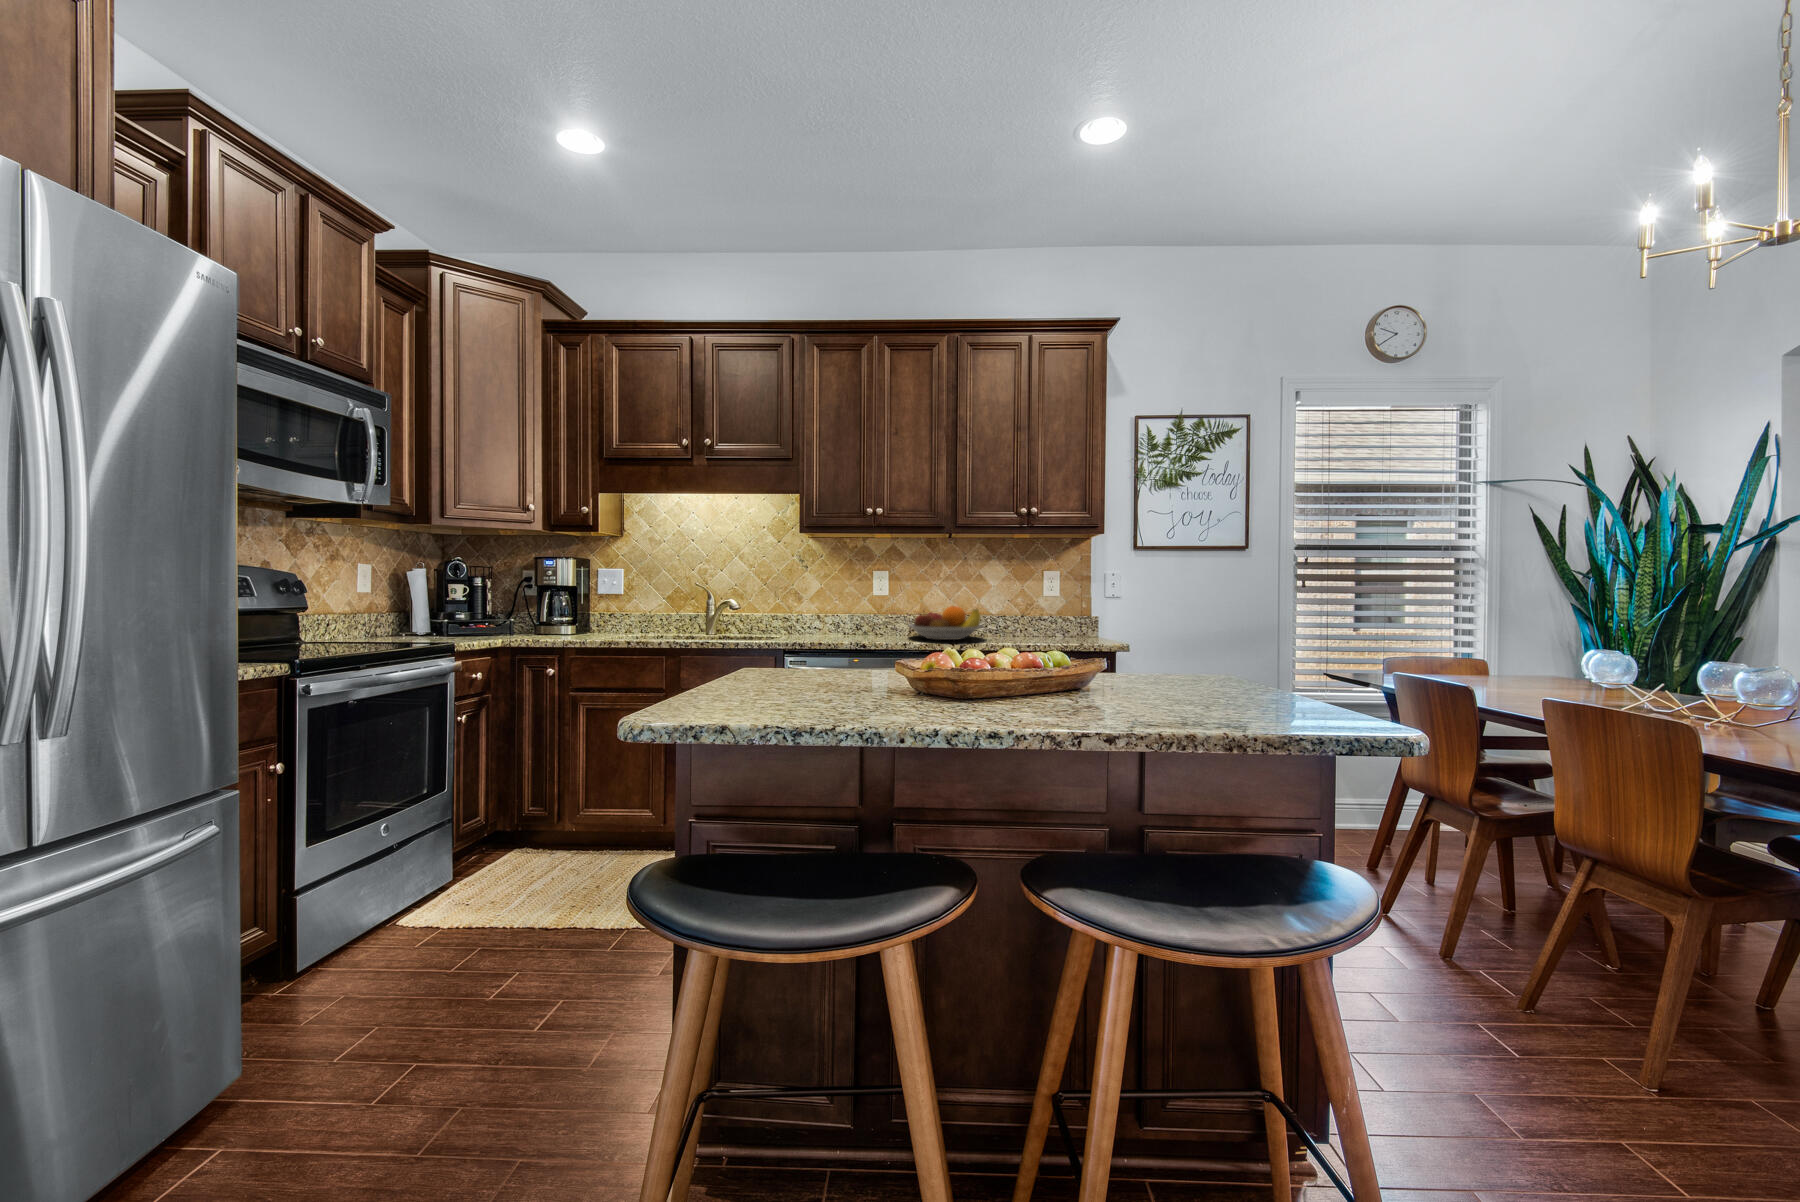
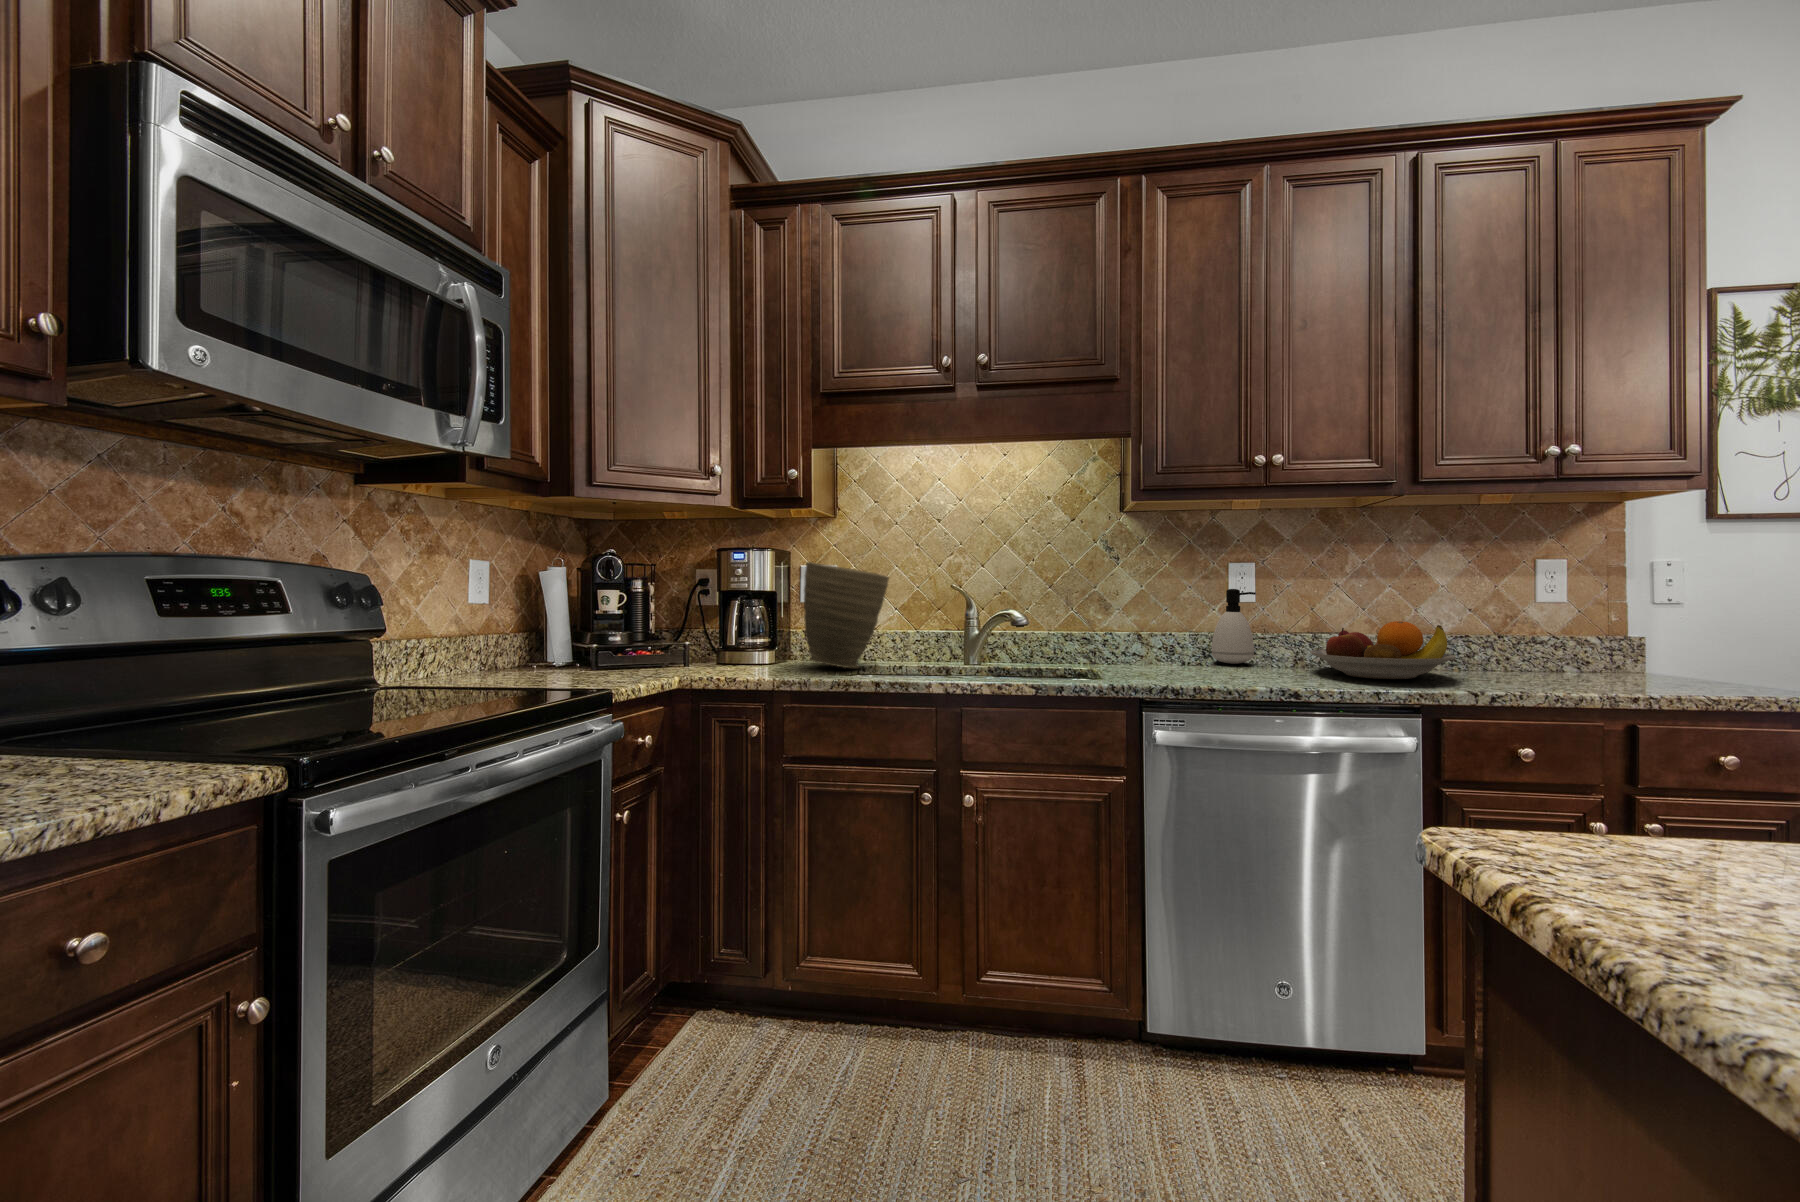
vase: none [590,567,647,635] -> present [804,562,889,668]
soap dispenser: none [856,587,881,633] -> present [1212,589,1256,664]

